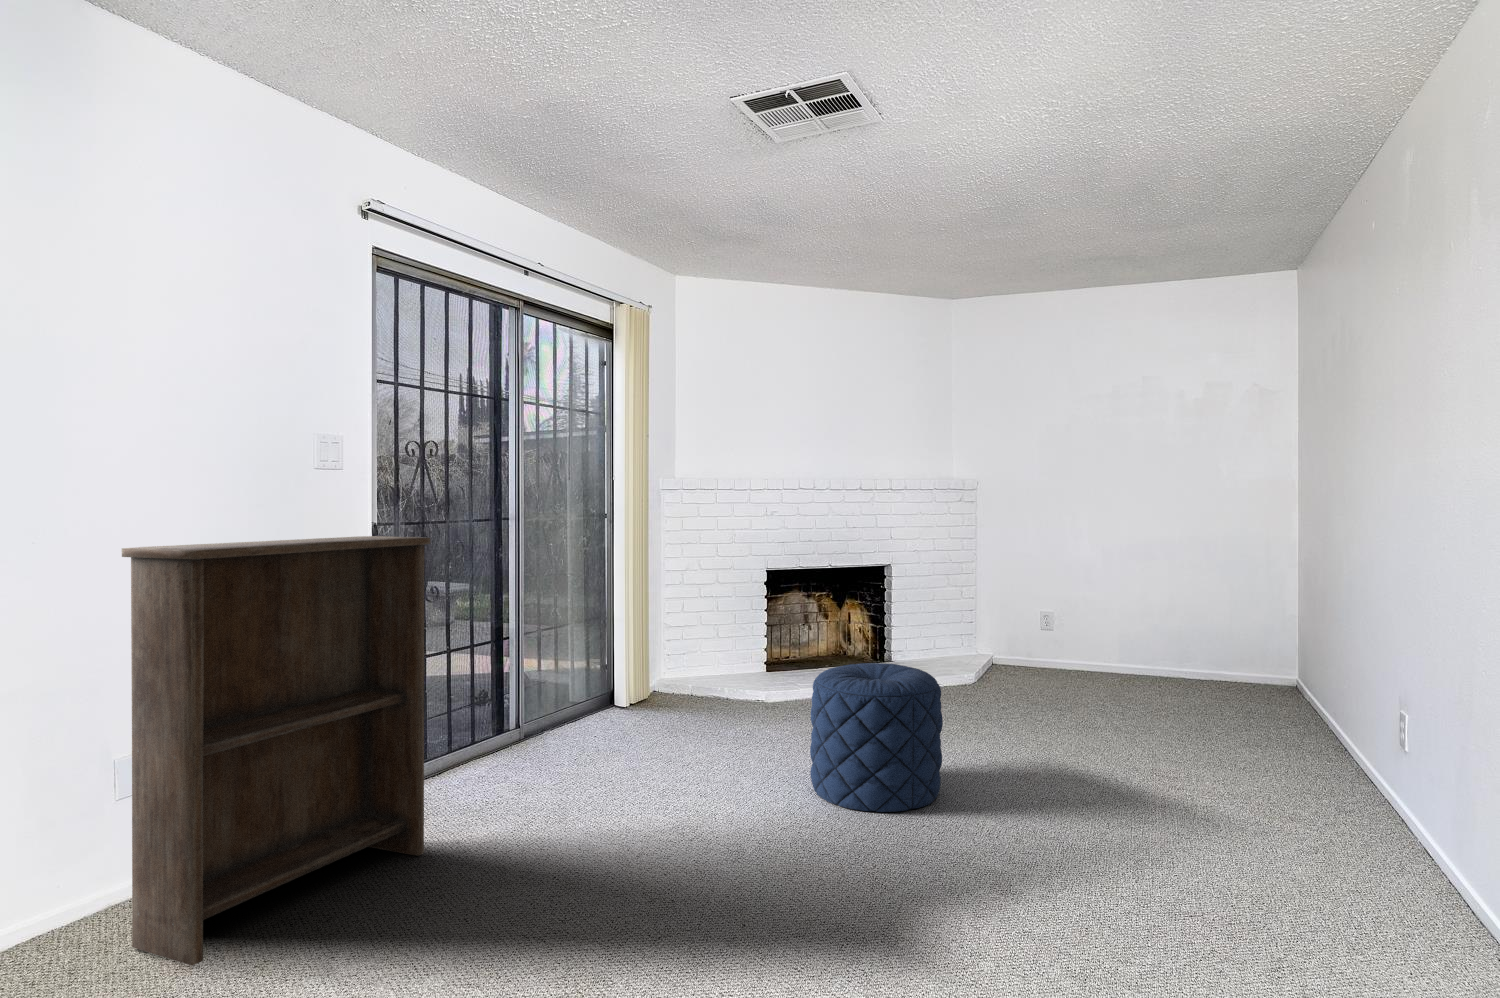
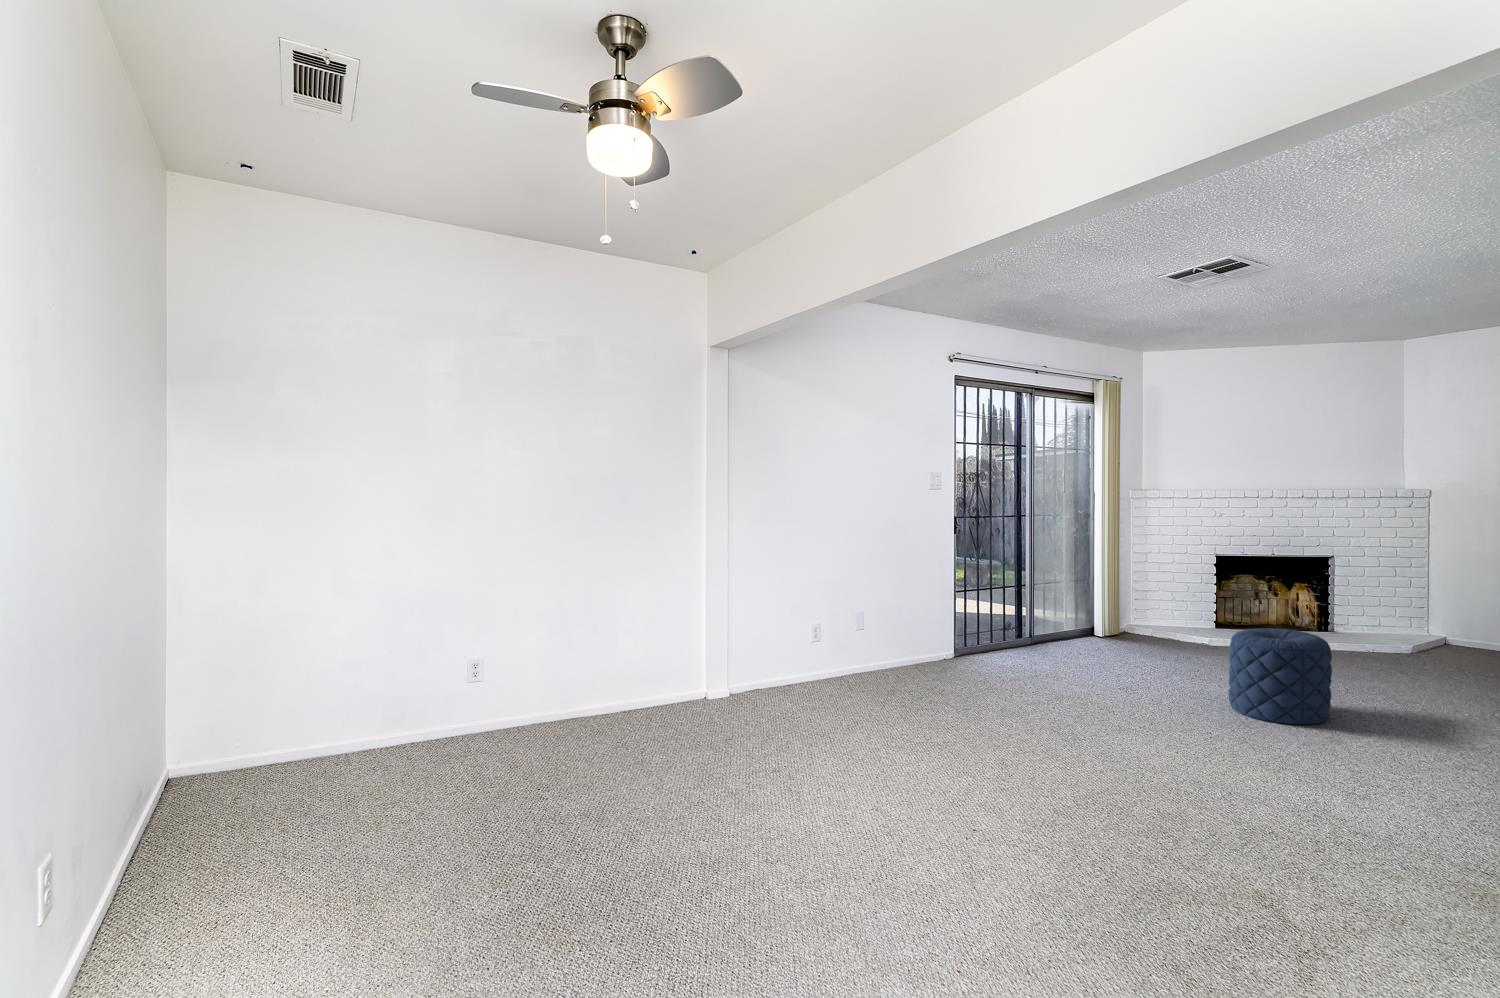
bookshelf: present [122,536,430,966] -> none [867,539,991,725]

